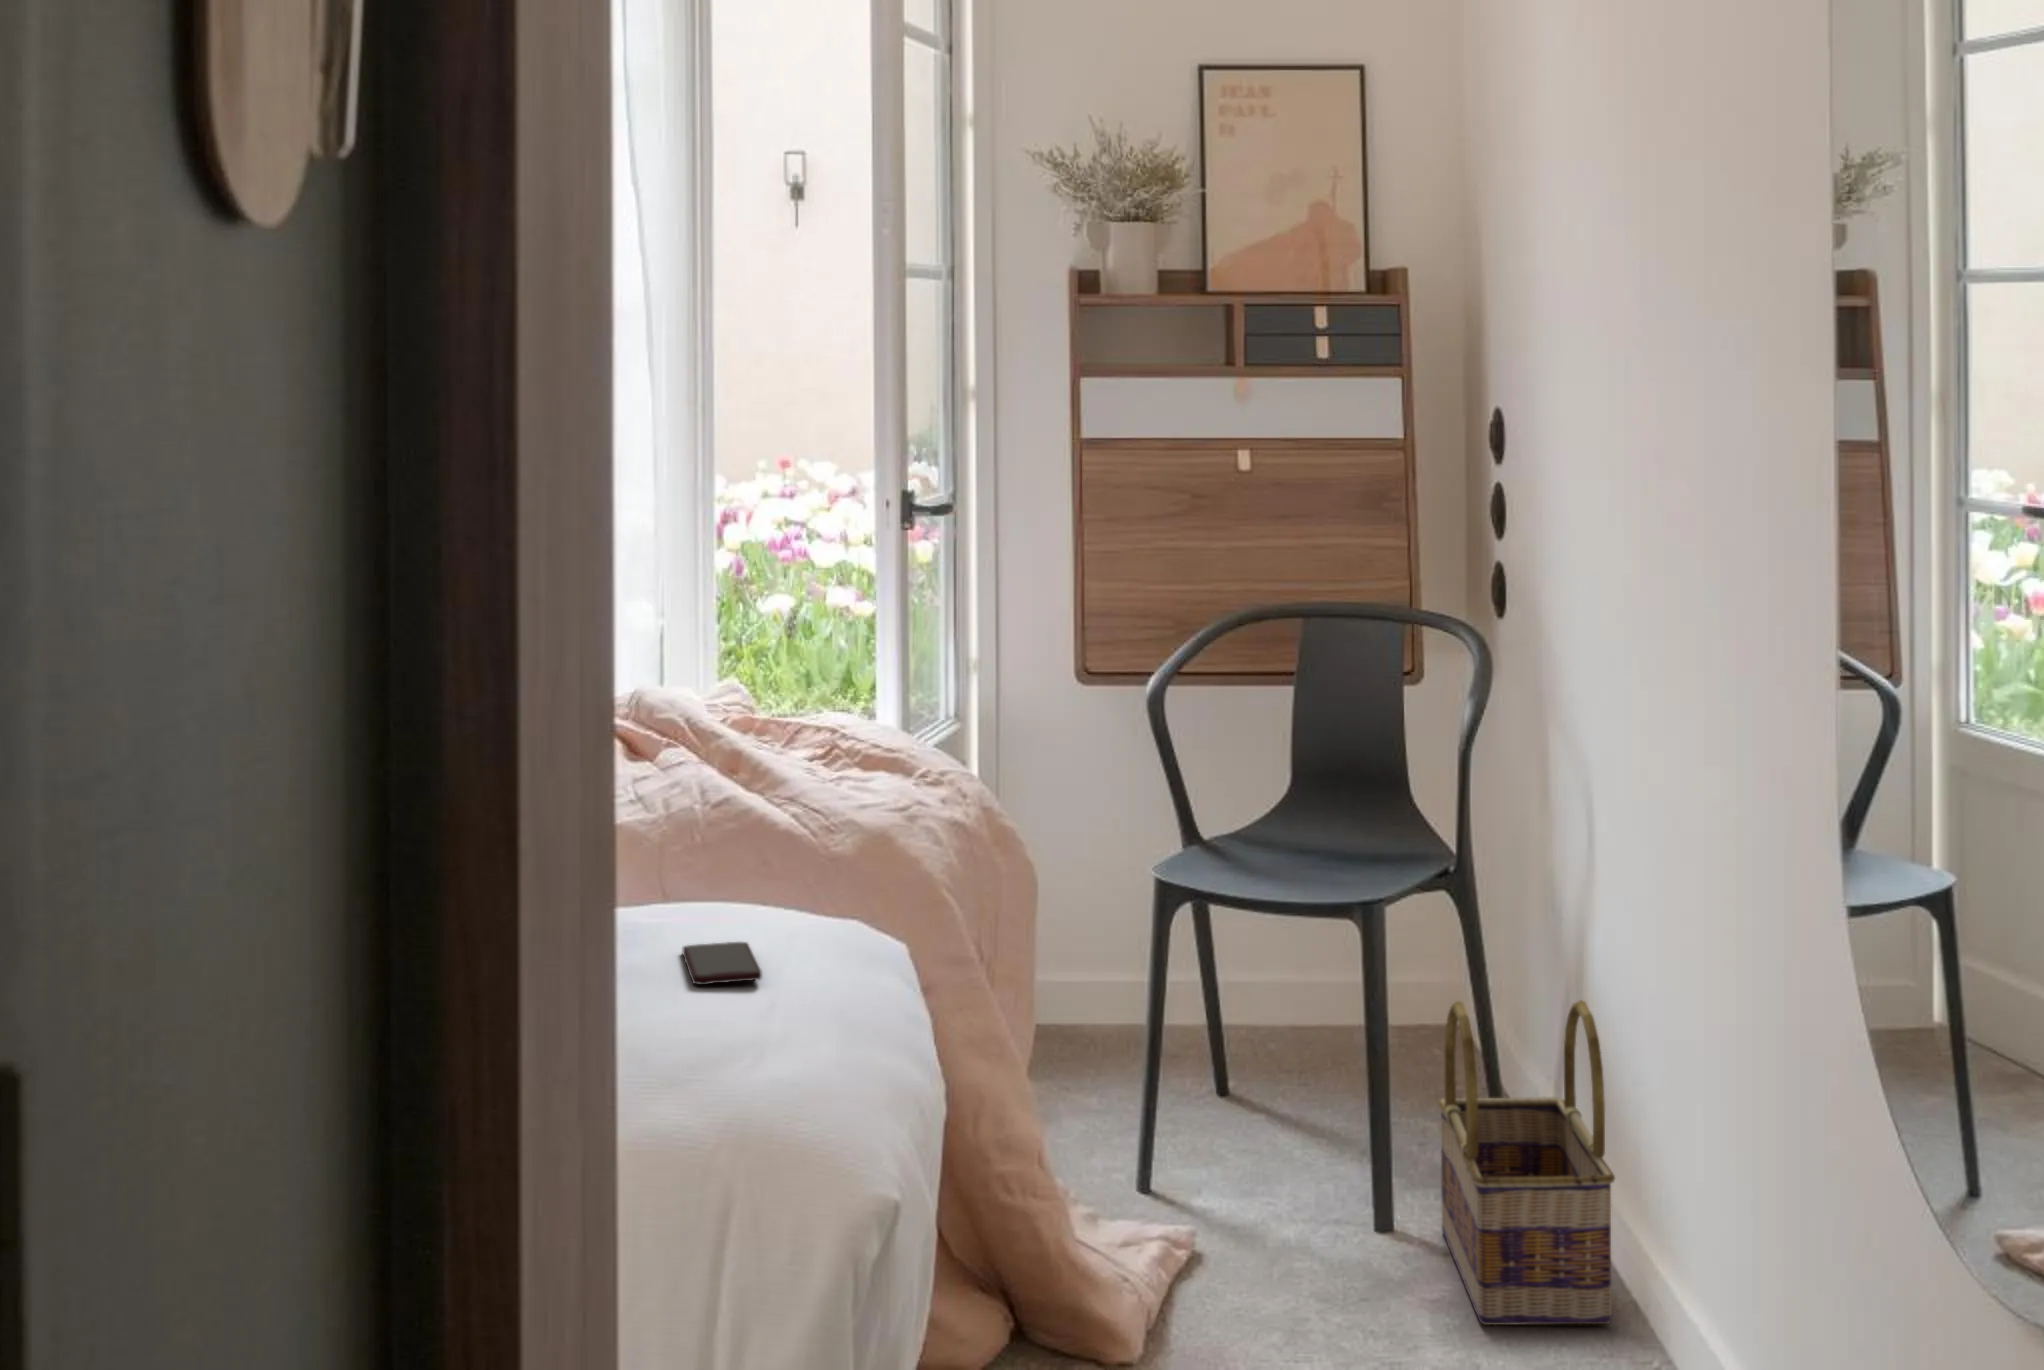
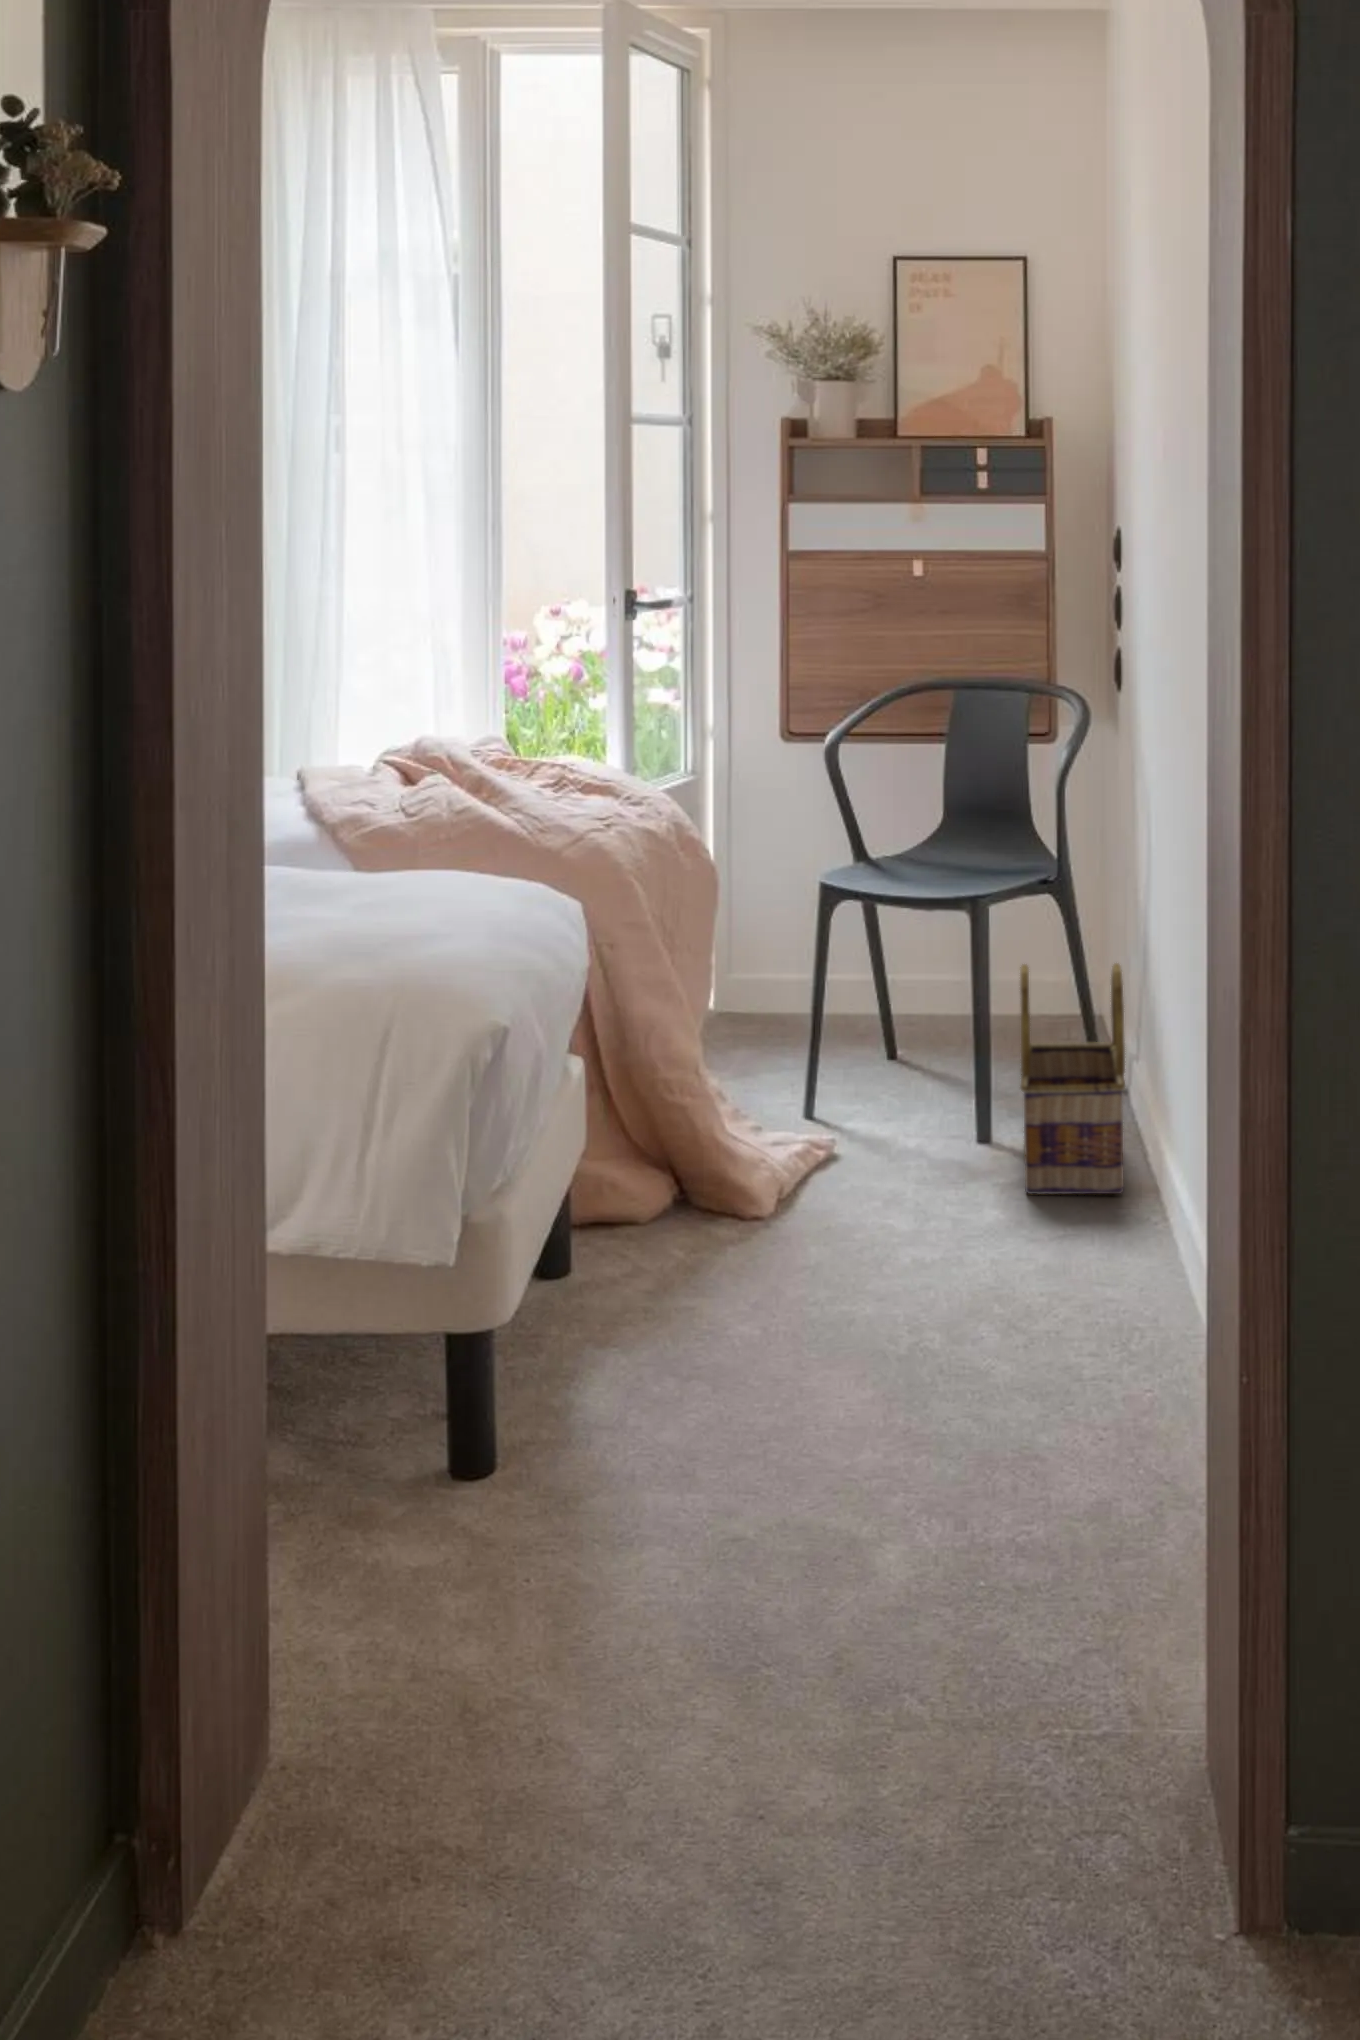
smartphone: present [683,942,762,985] -> none [404,889,452,910]

